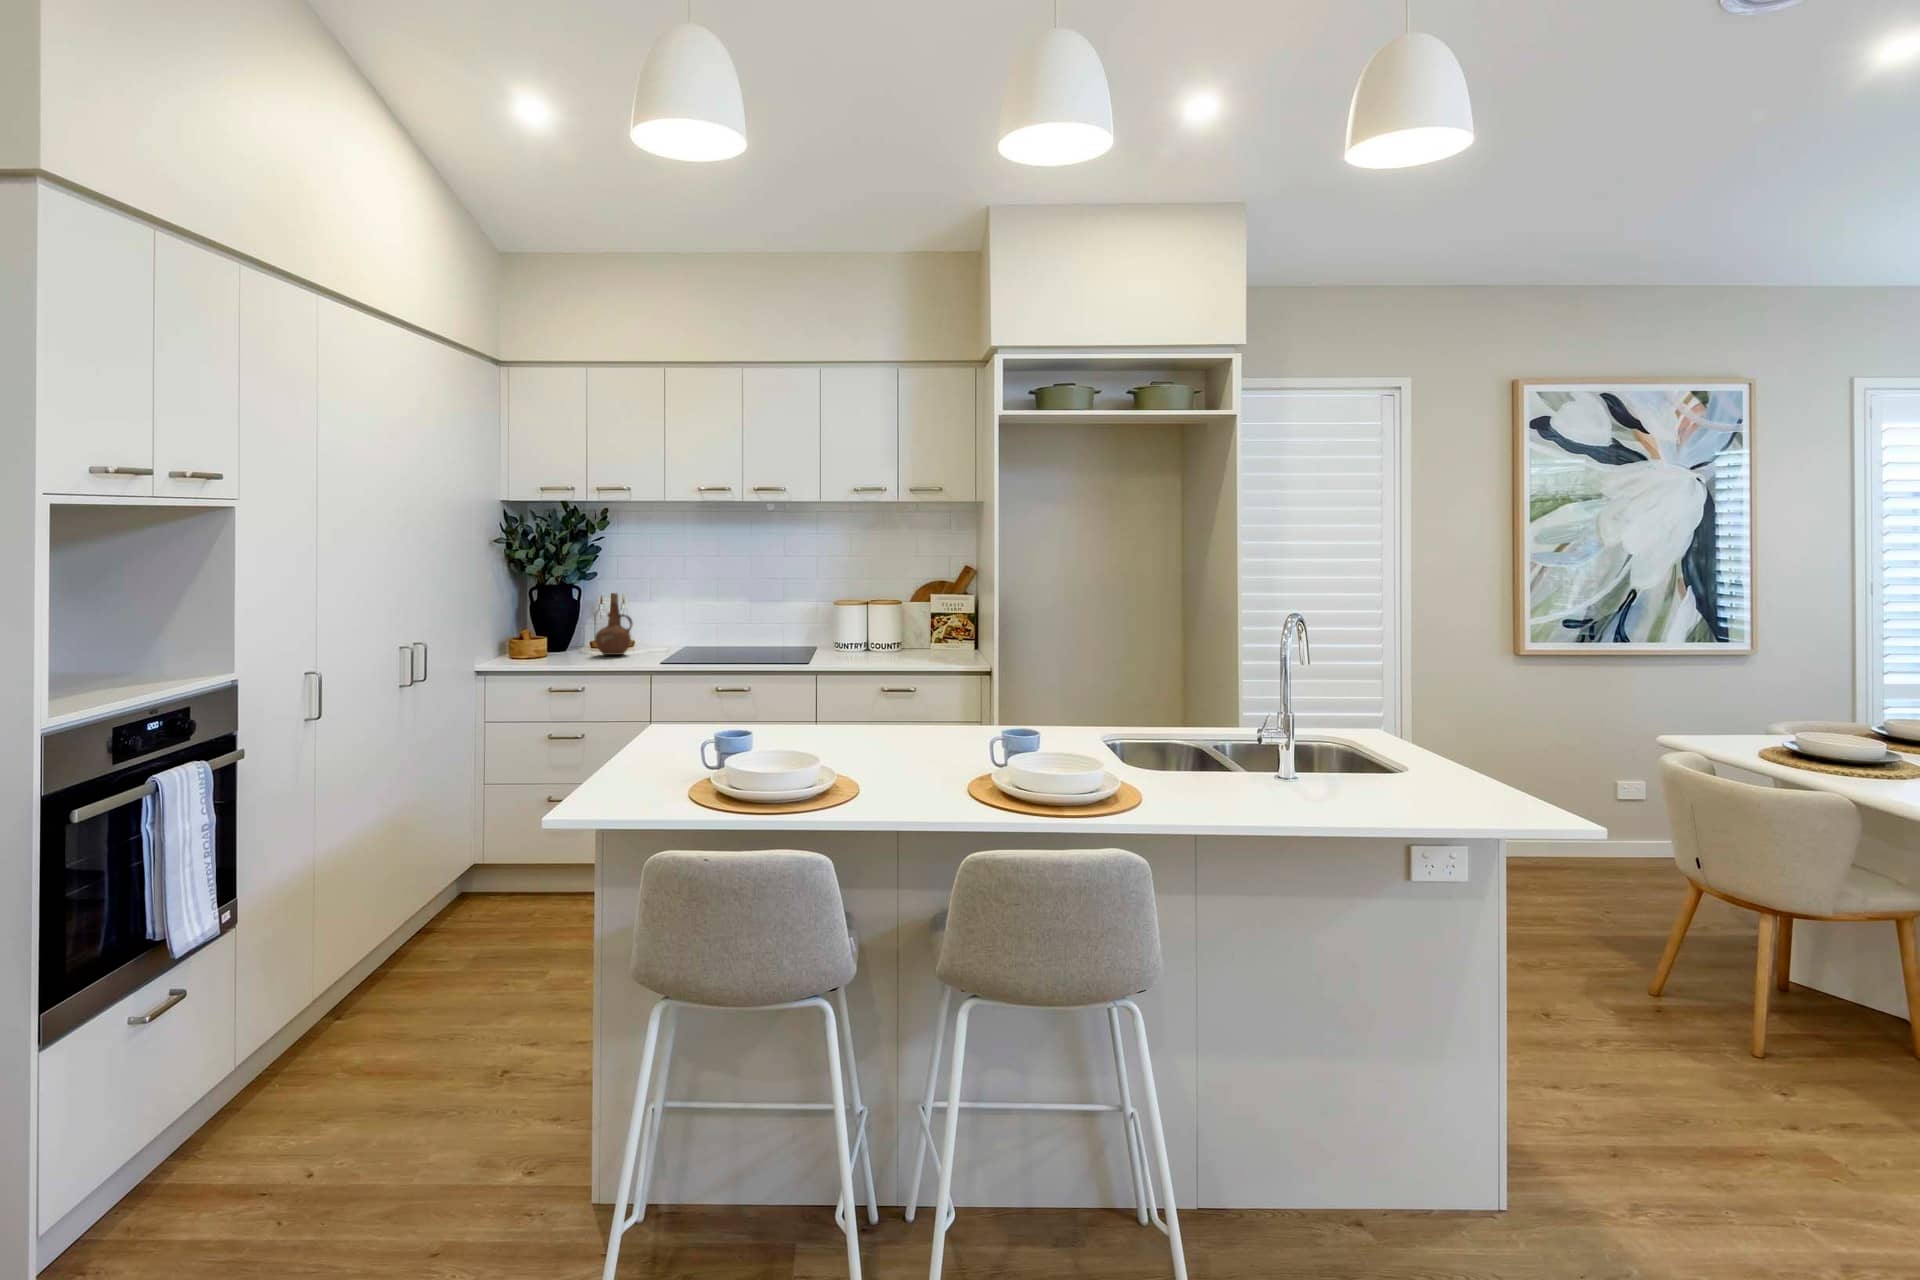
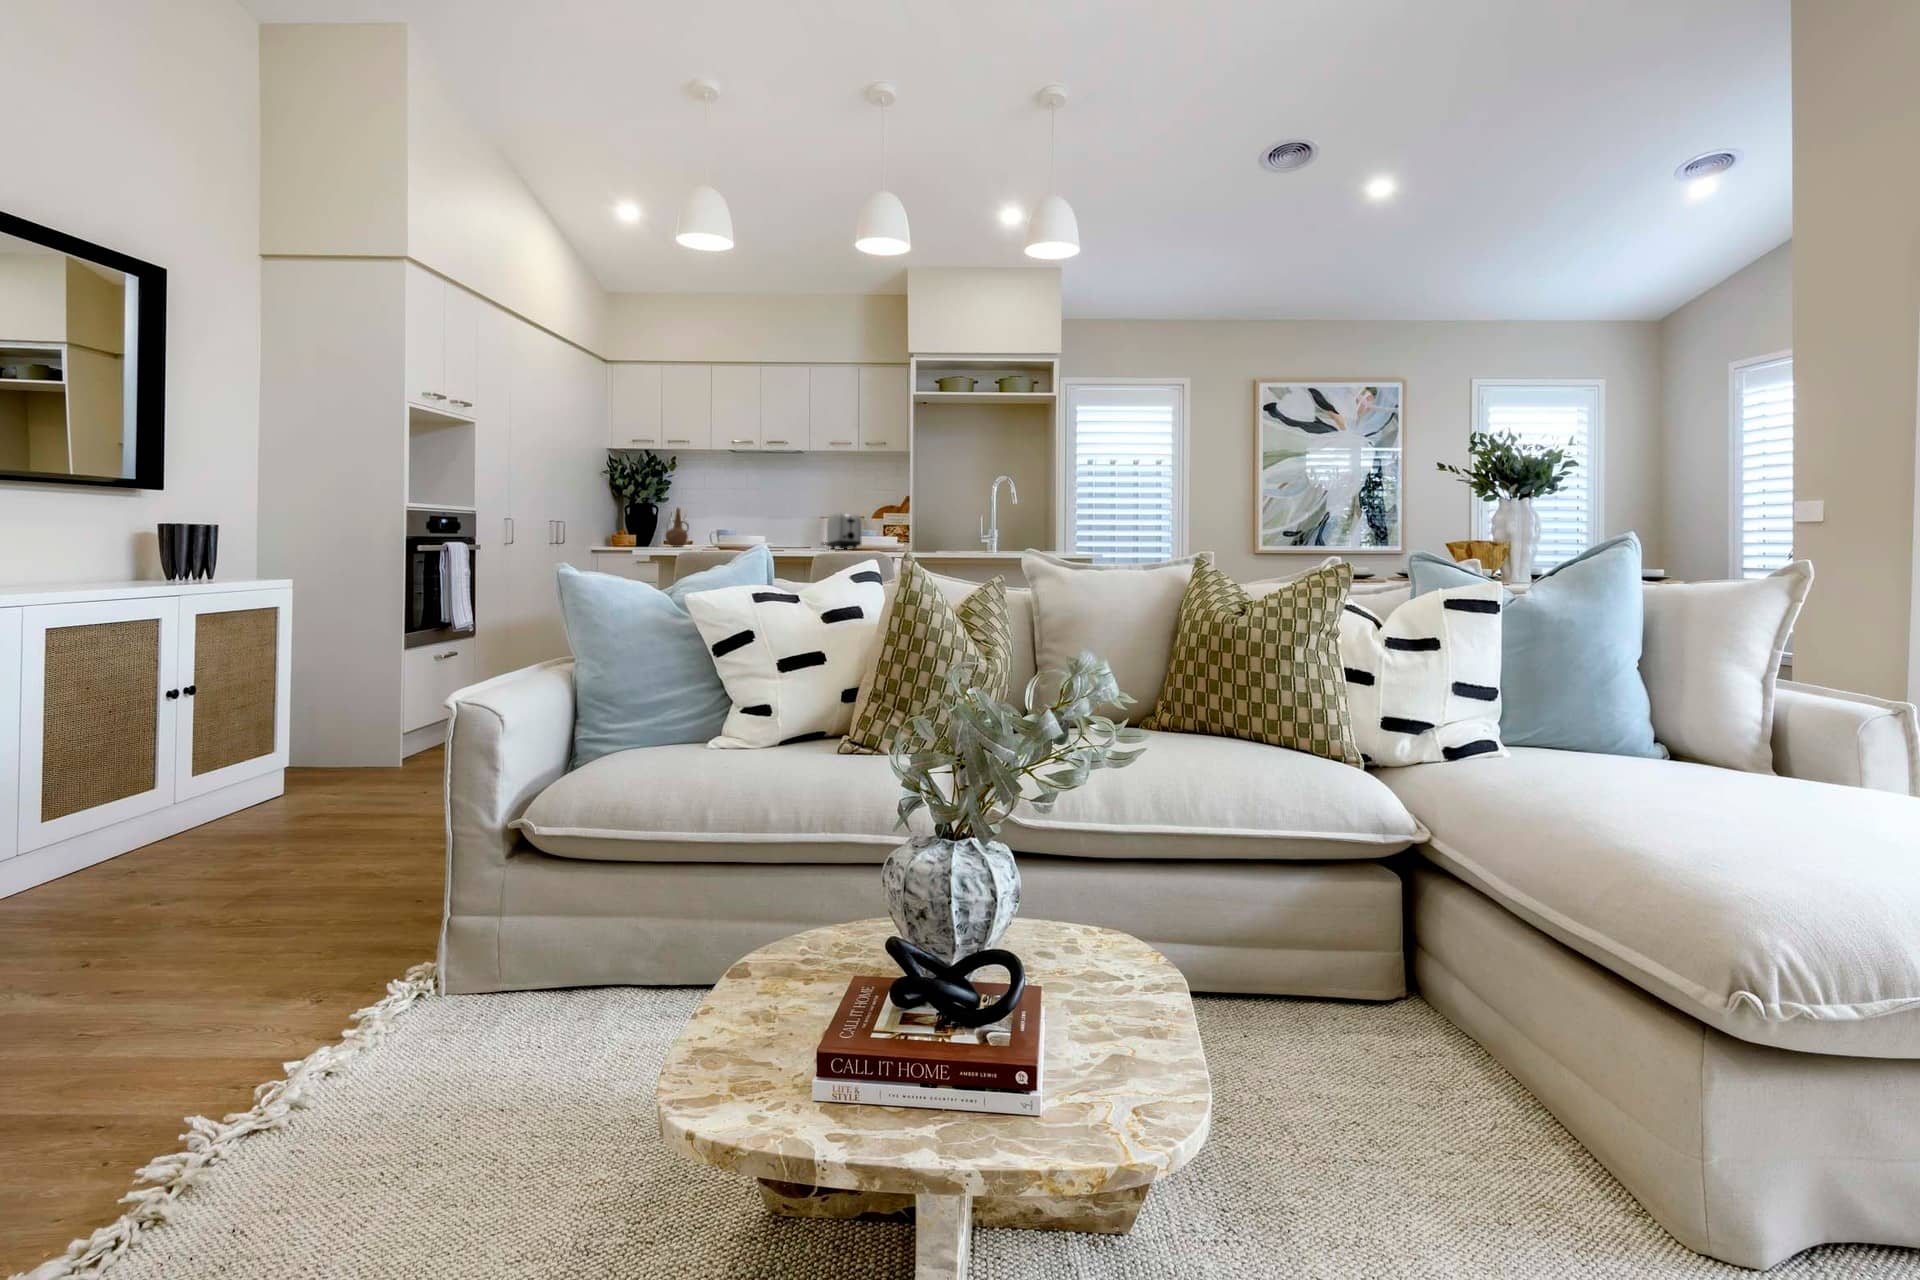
toaster: none [851,601,910,656] -> present [827,513,862,549]

